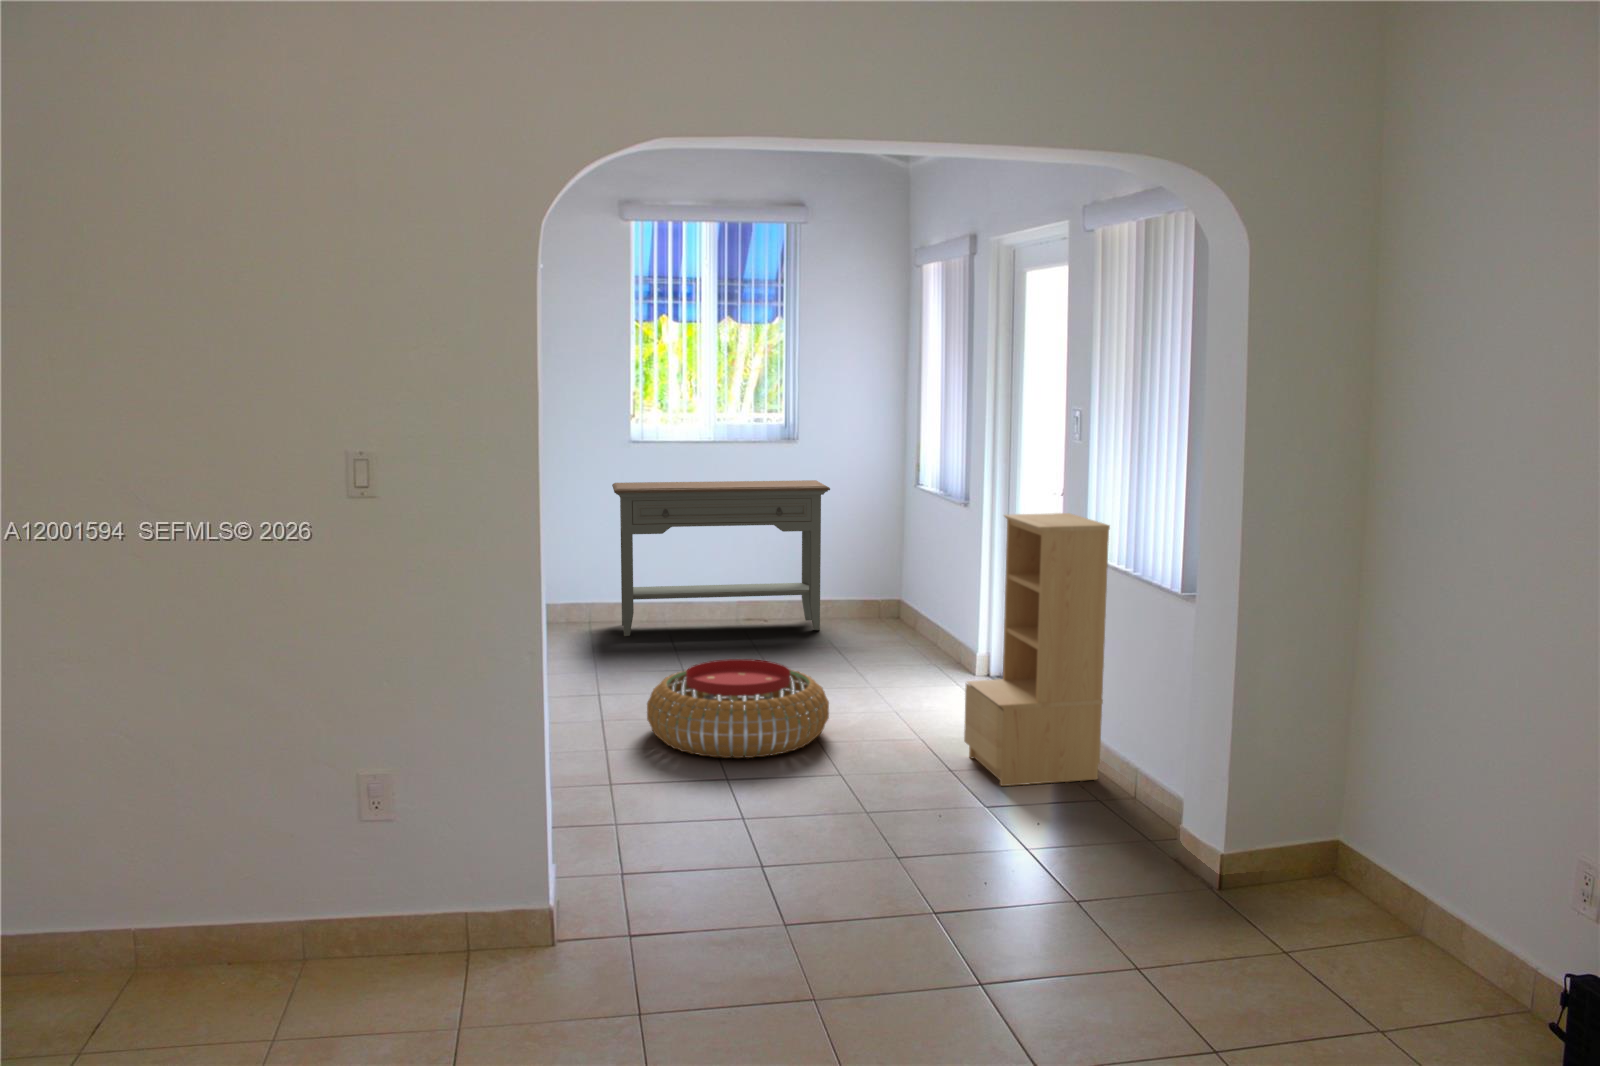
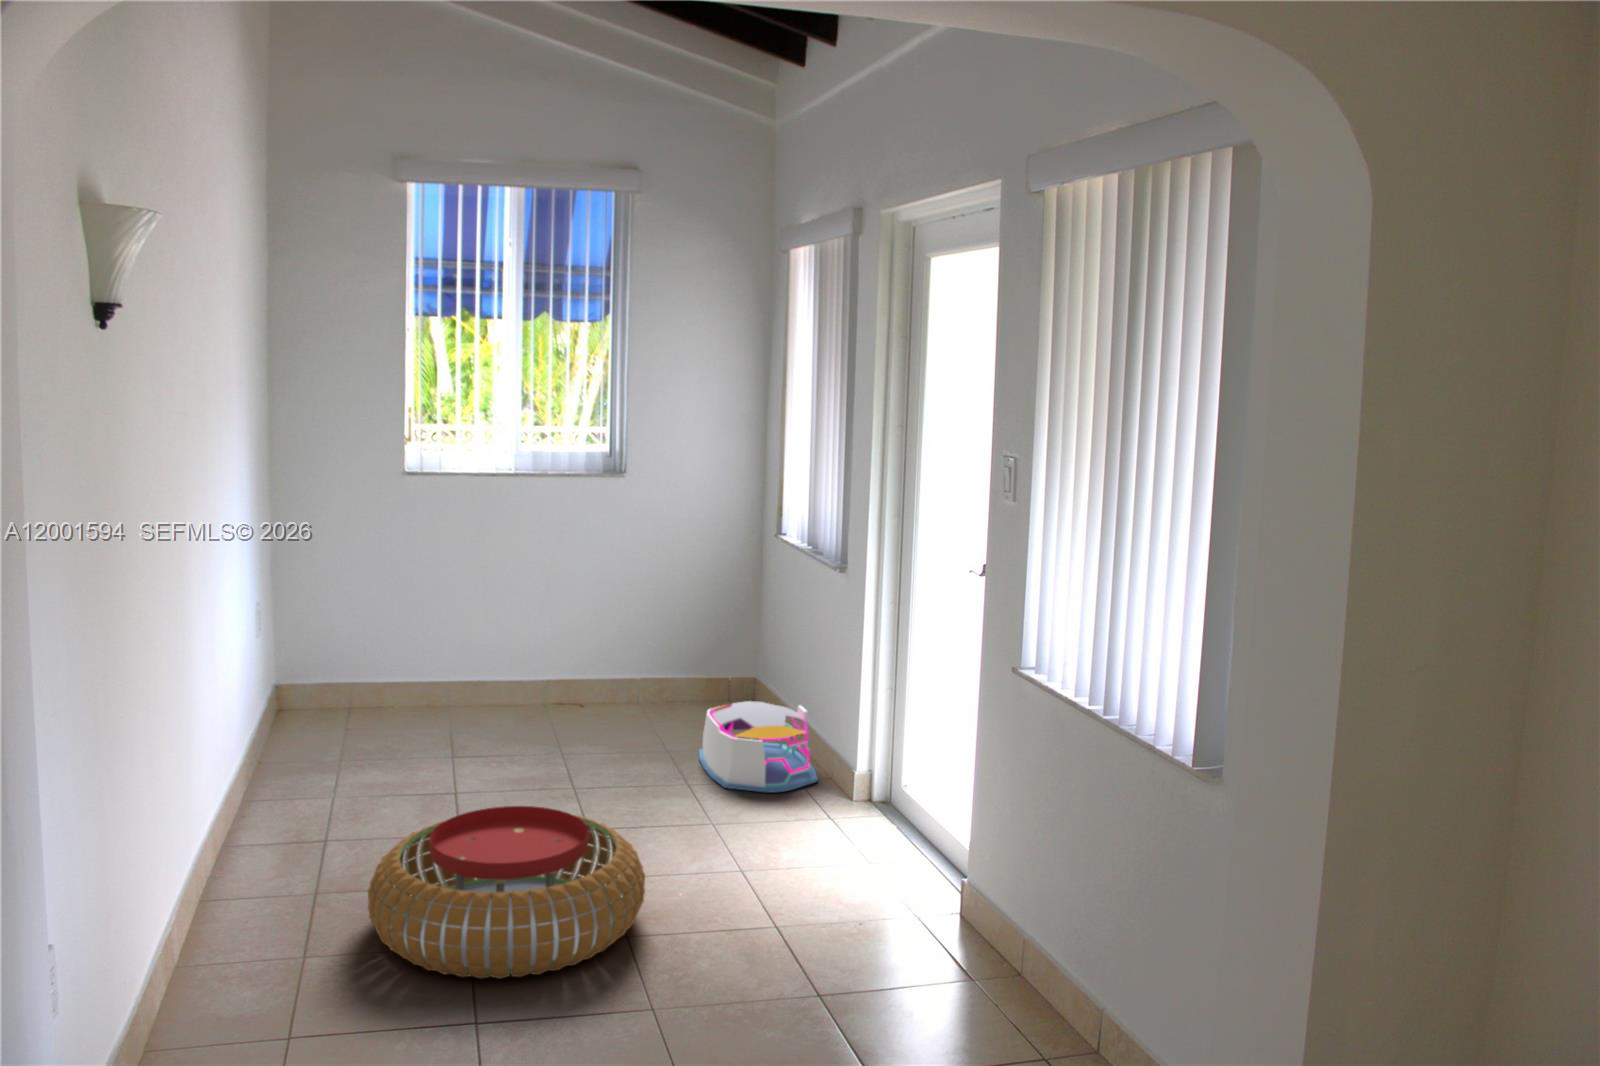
console table: present [612,480,830,636] -> none [374,526,667,733]
bookshelf: present [964,513,1110,786] -> none [842,609,1066,1032]
storage bin: none [858,610,949,671] -> present [699,701,818,792]

